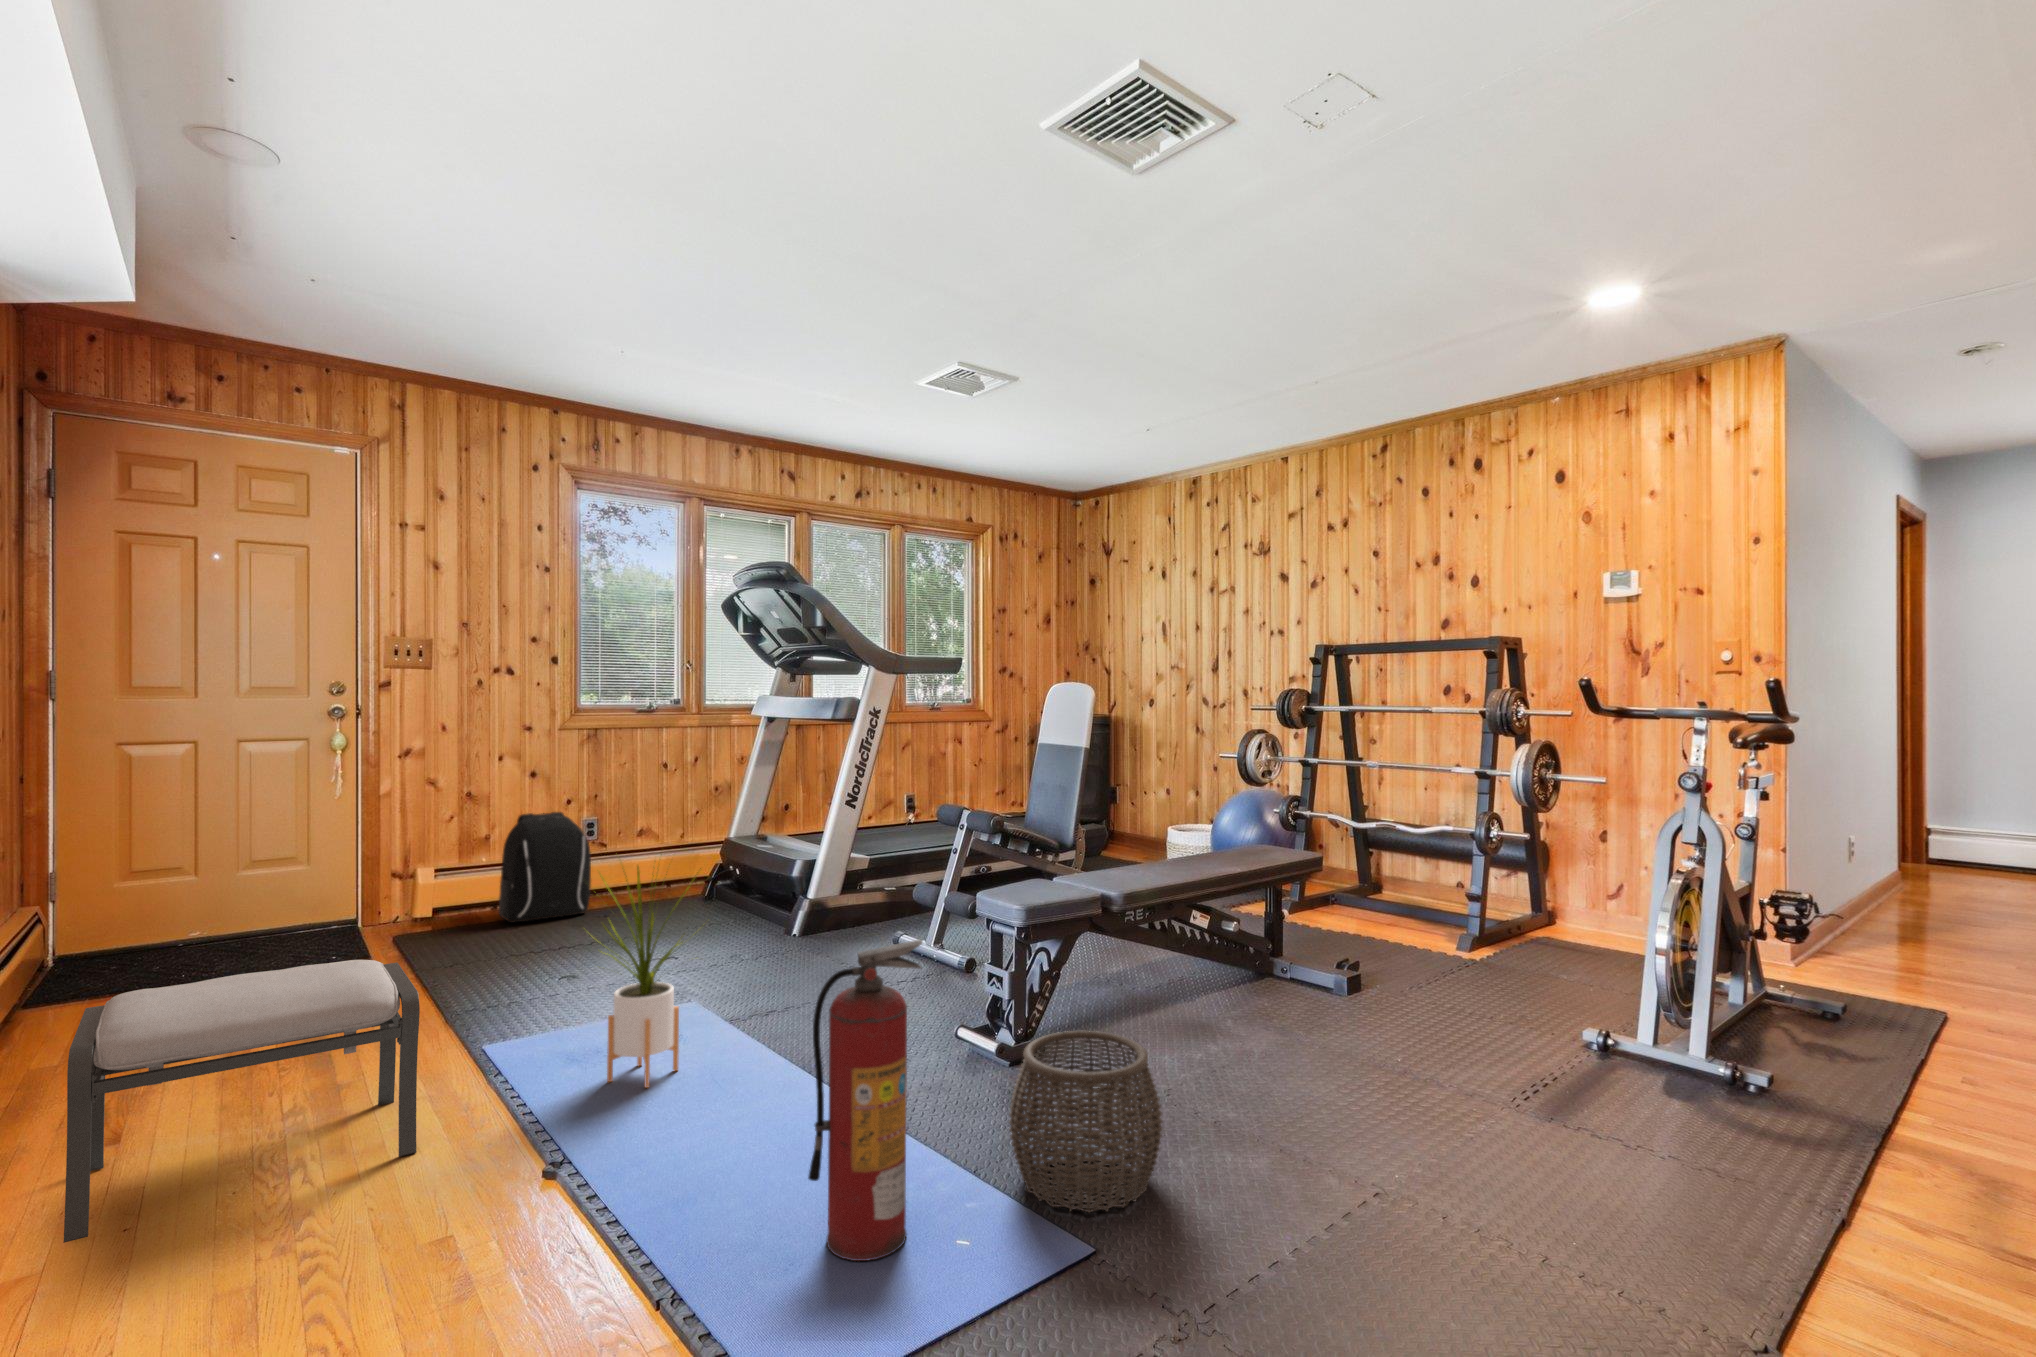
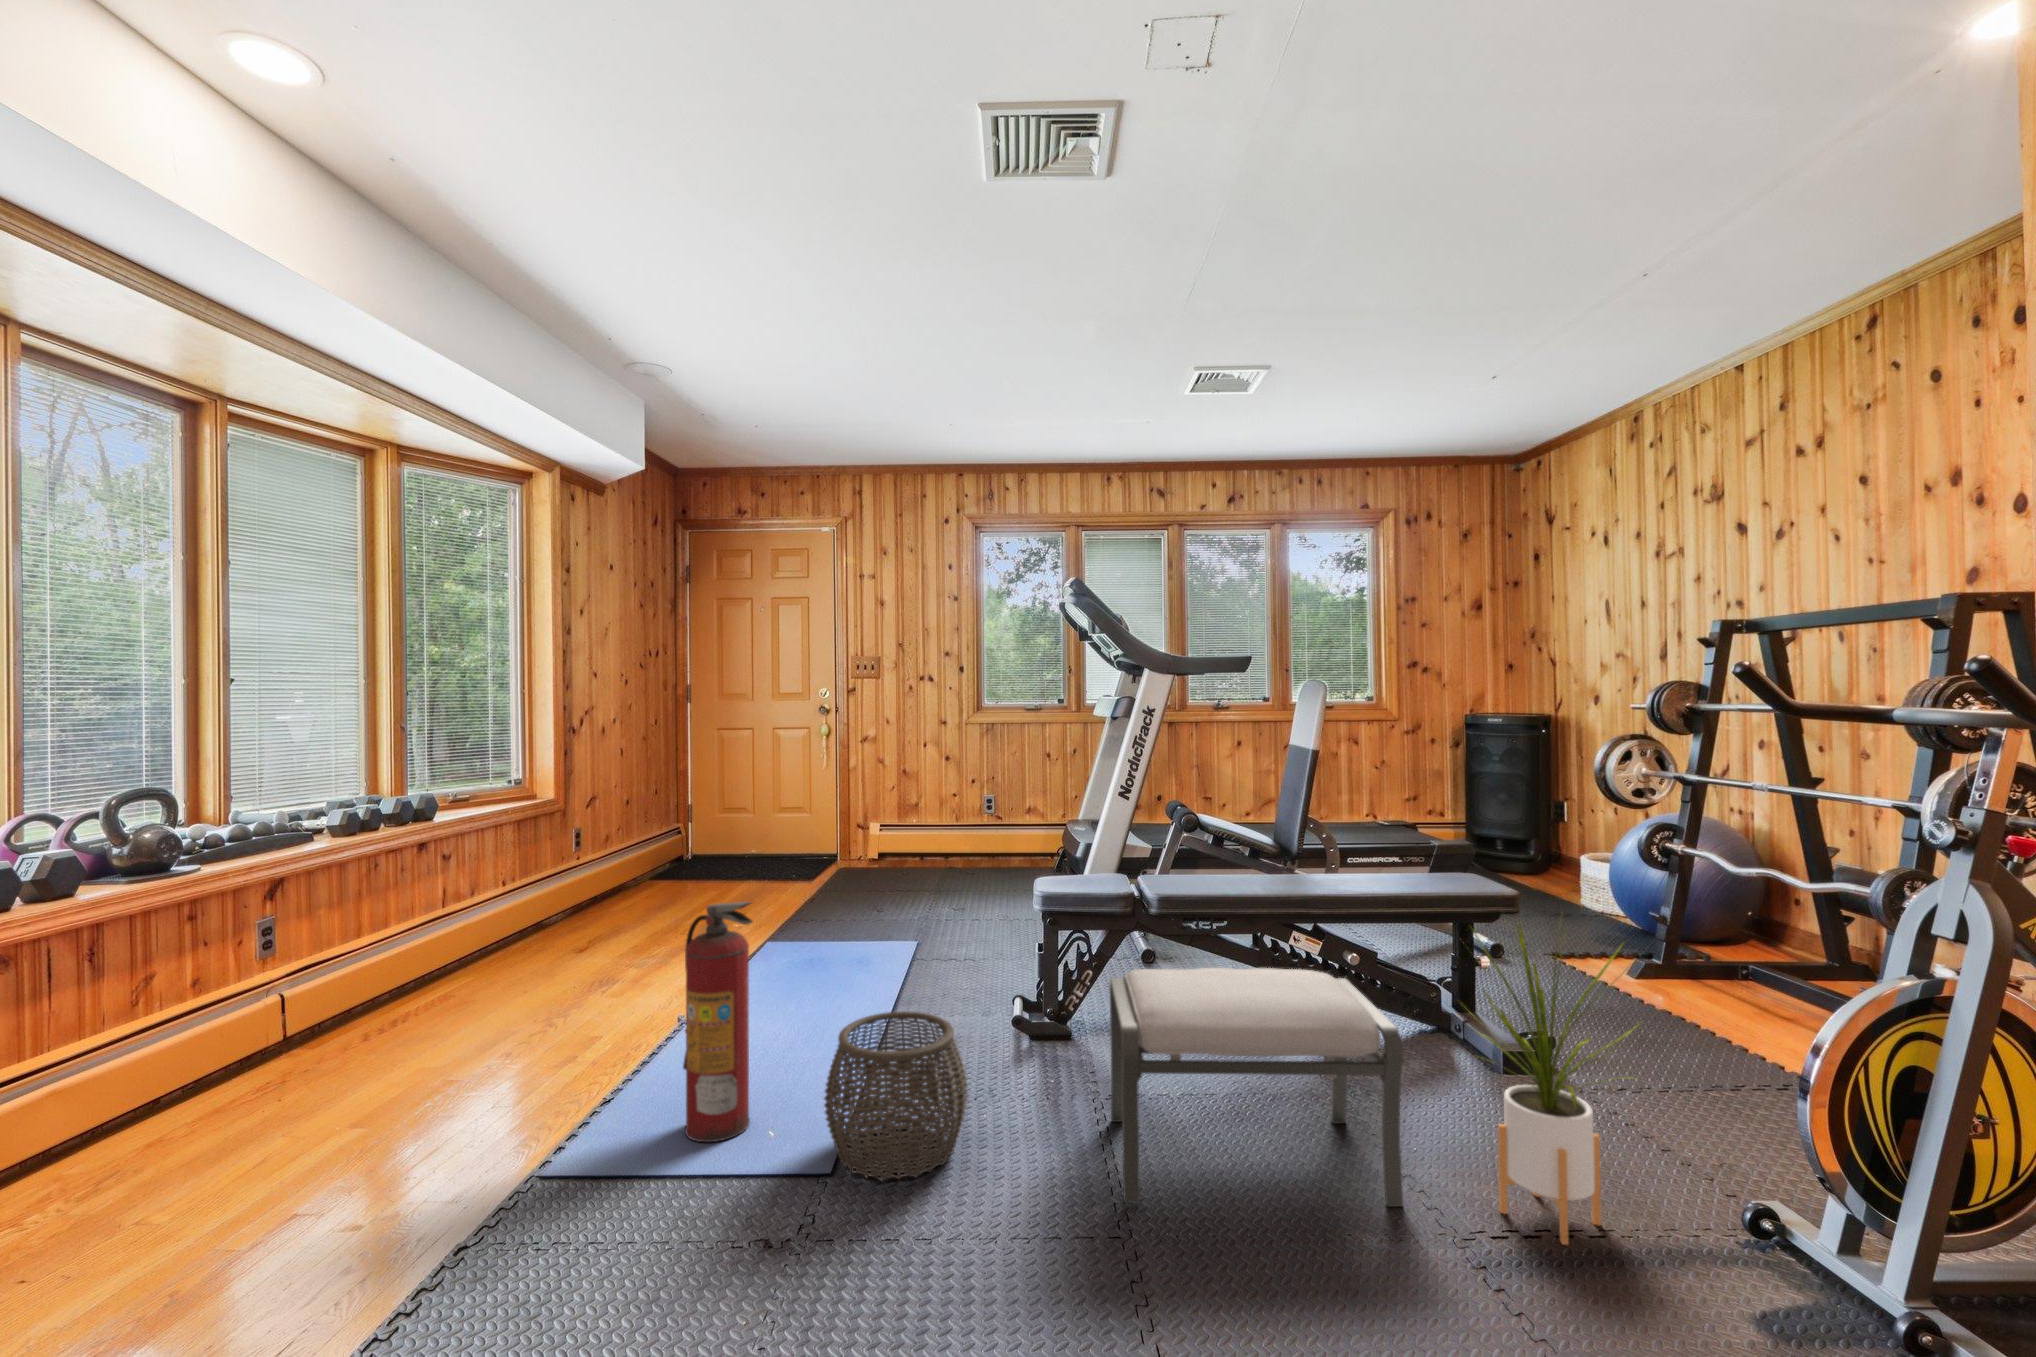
backpack: present [499,812,591,922] -> none [911,786,973,866]
house plant: present [596,867,701,1088] -> present [1467,912,1638,1245]
ottoman: present [63,960,420,1243] -> present [1110,968,1403,1207]

